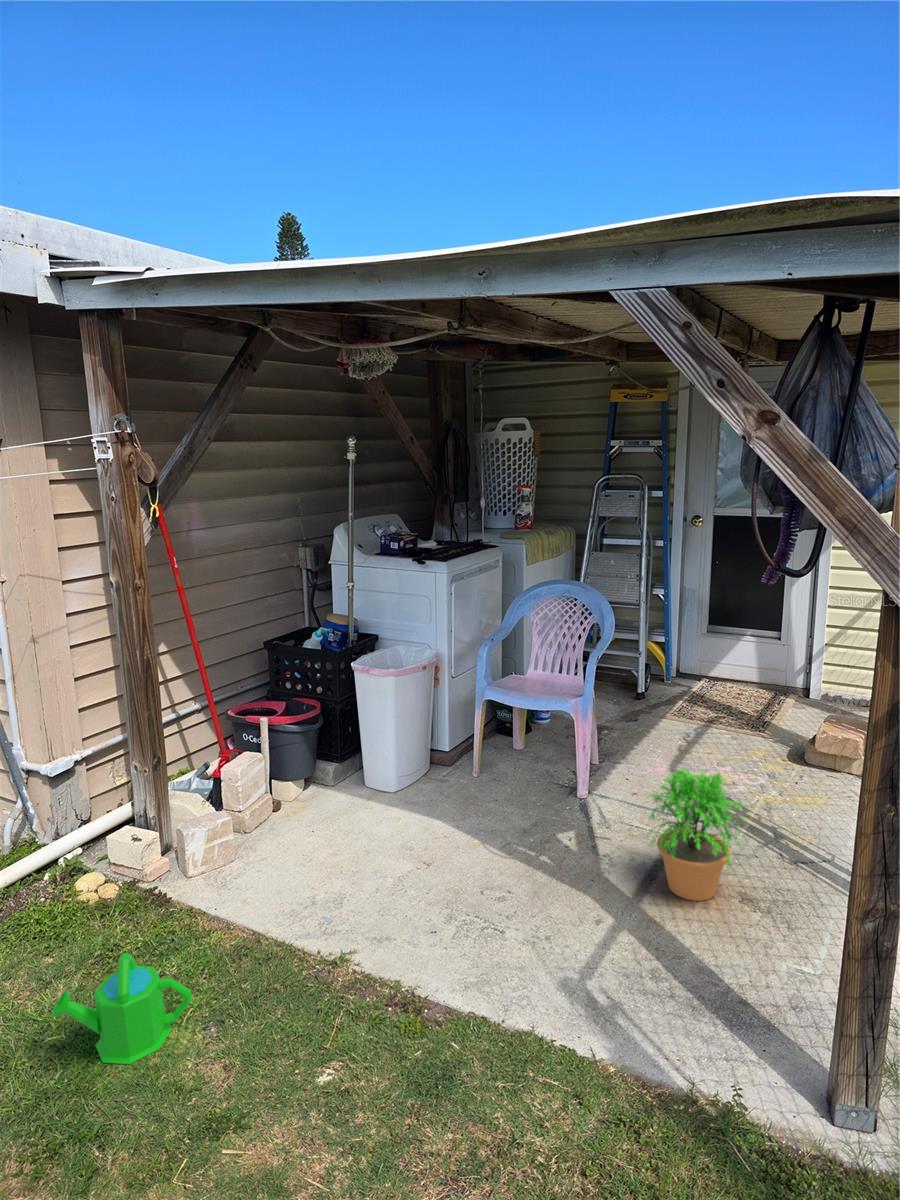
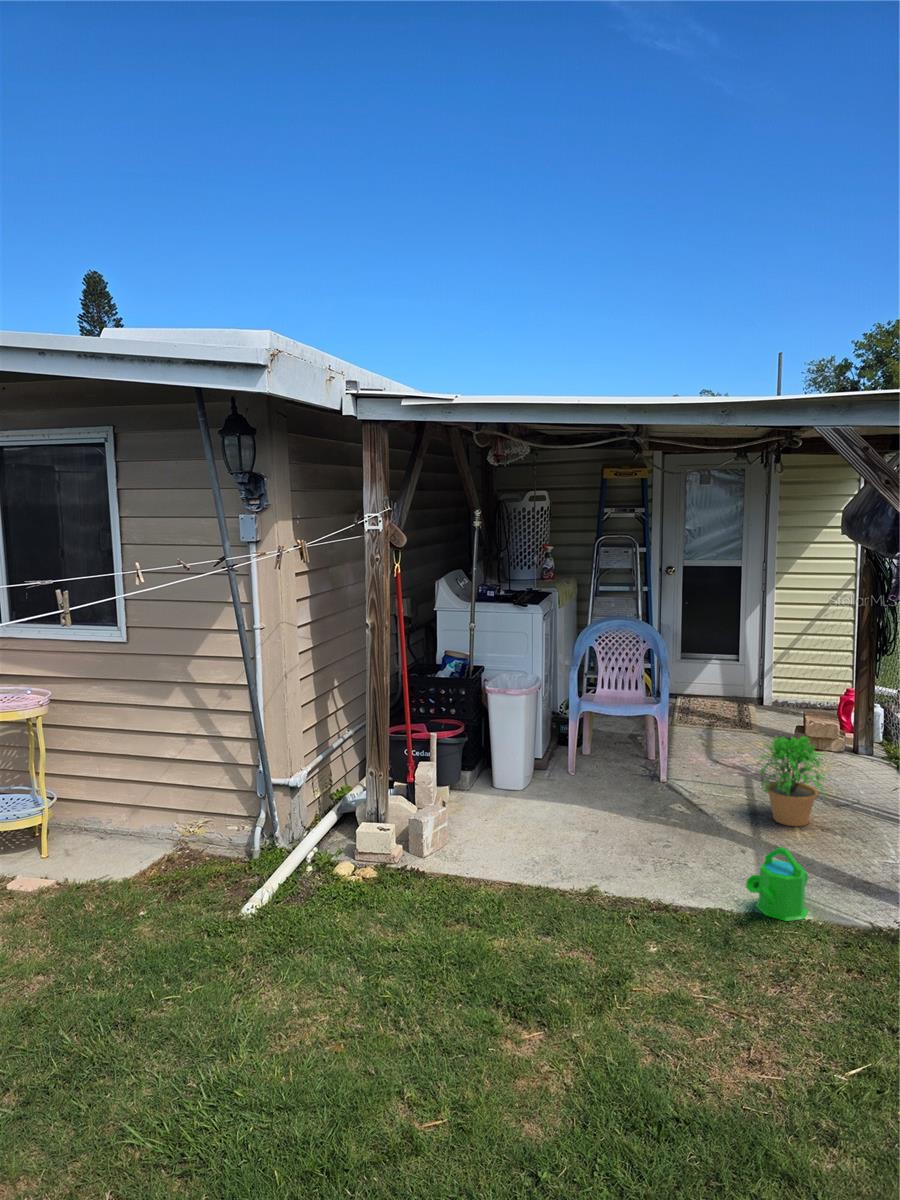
watering can: present [51,953,192,1064] -> present [746,847,808,921]

